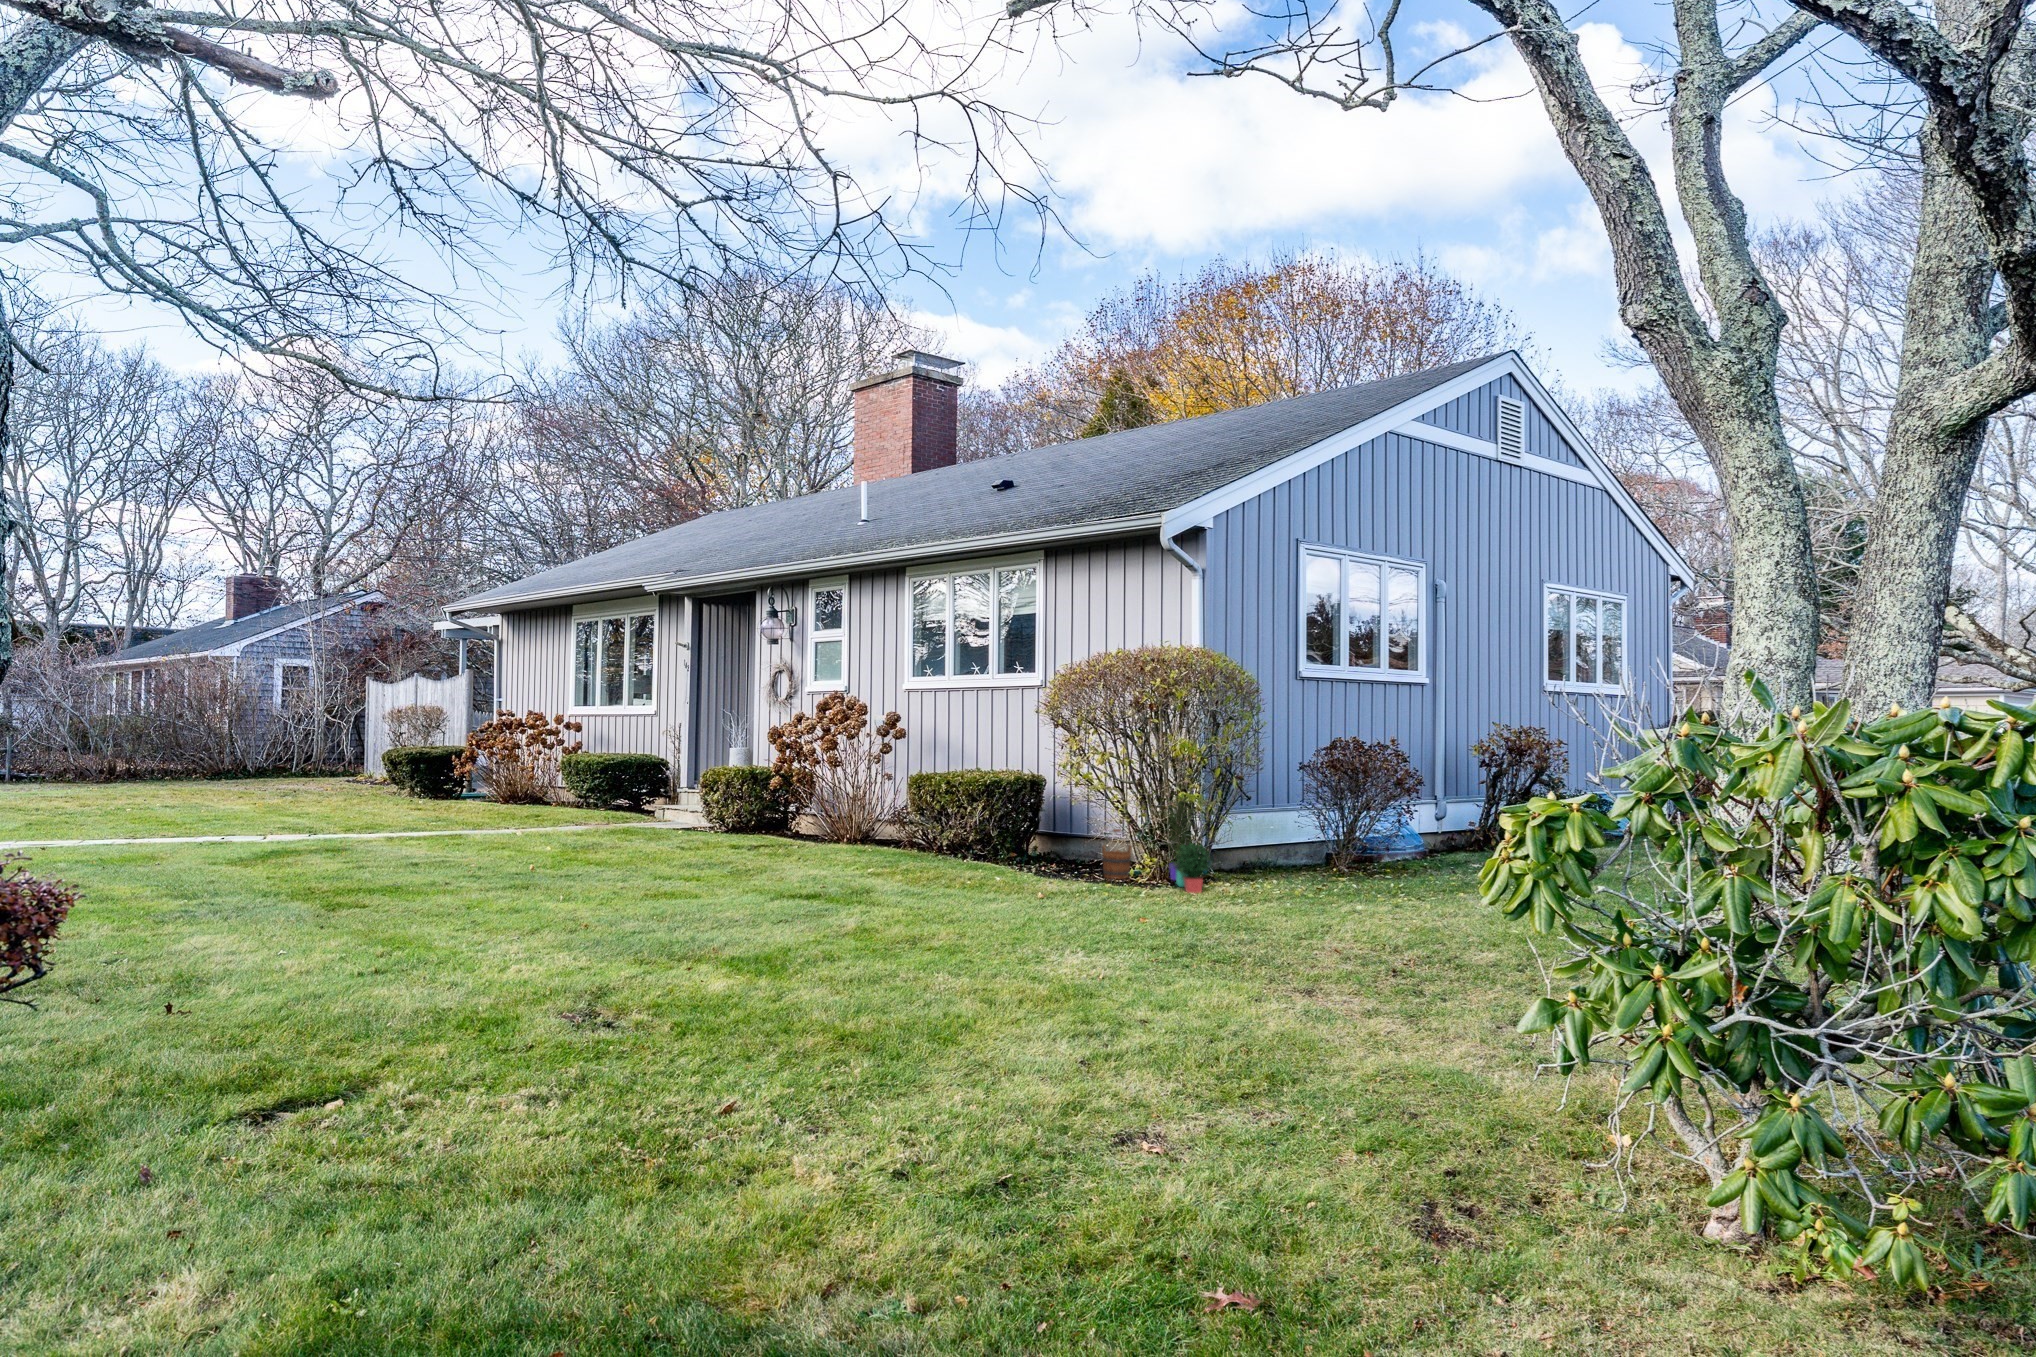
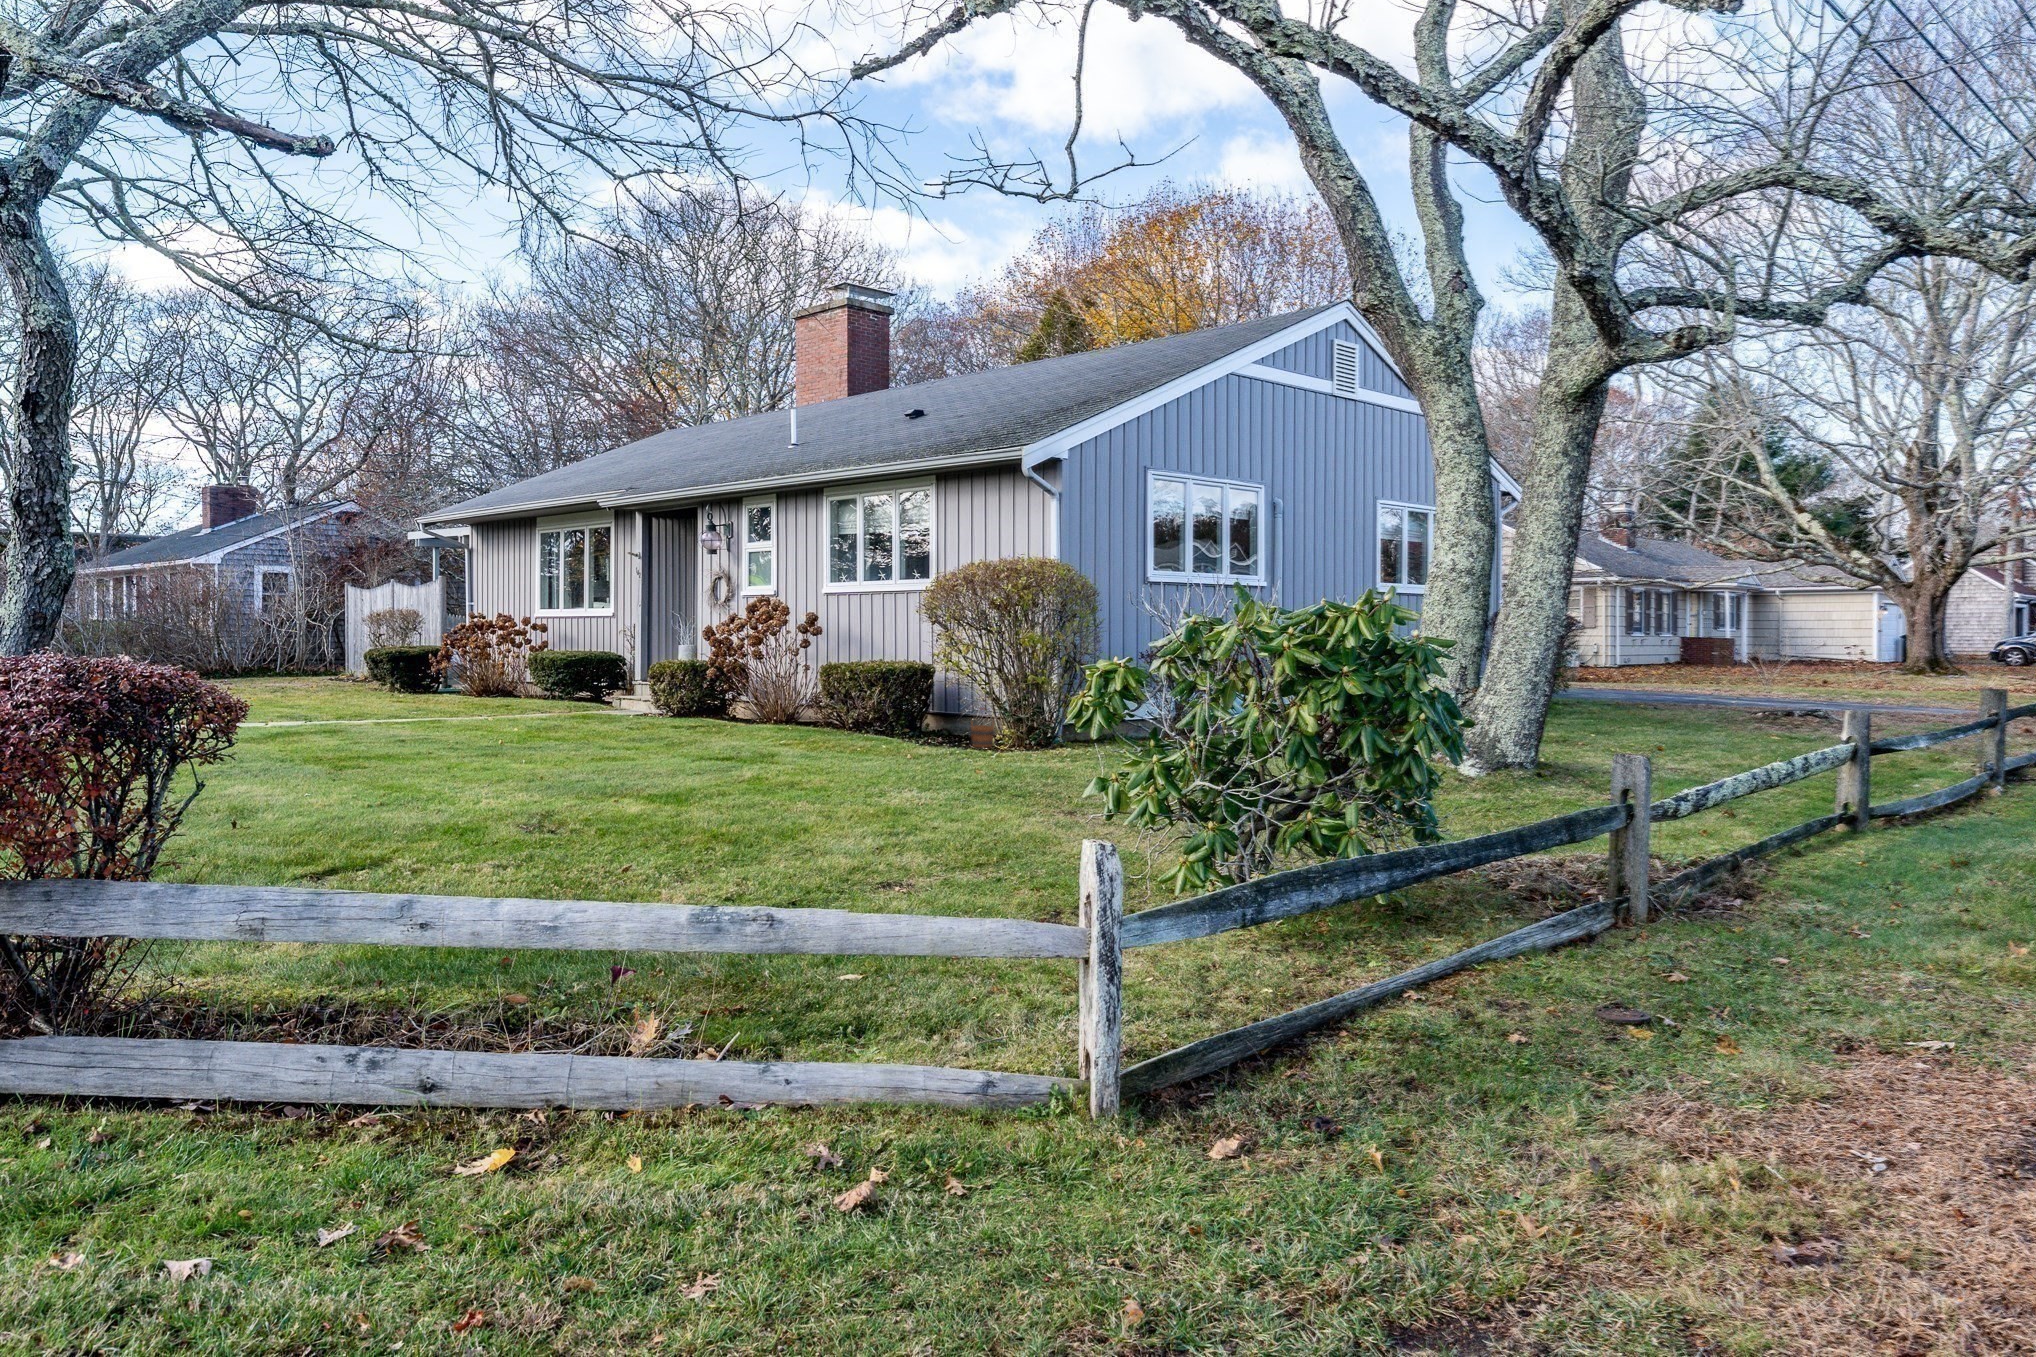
potted plant: present [1166,797,1209,893] -> none [1018,678,1050,758]

